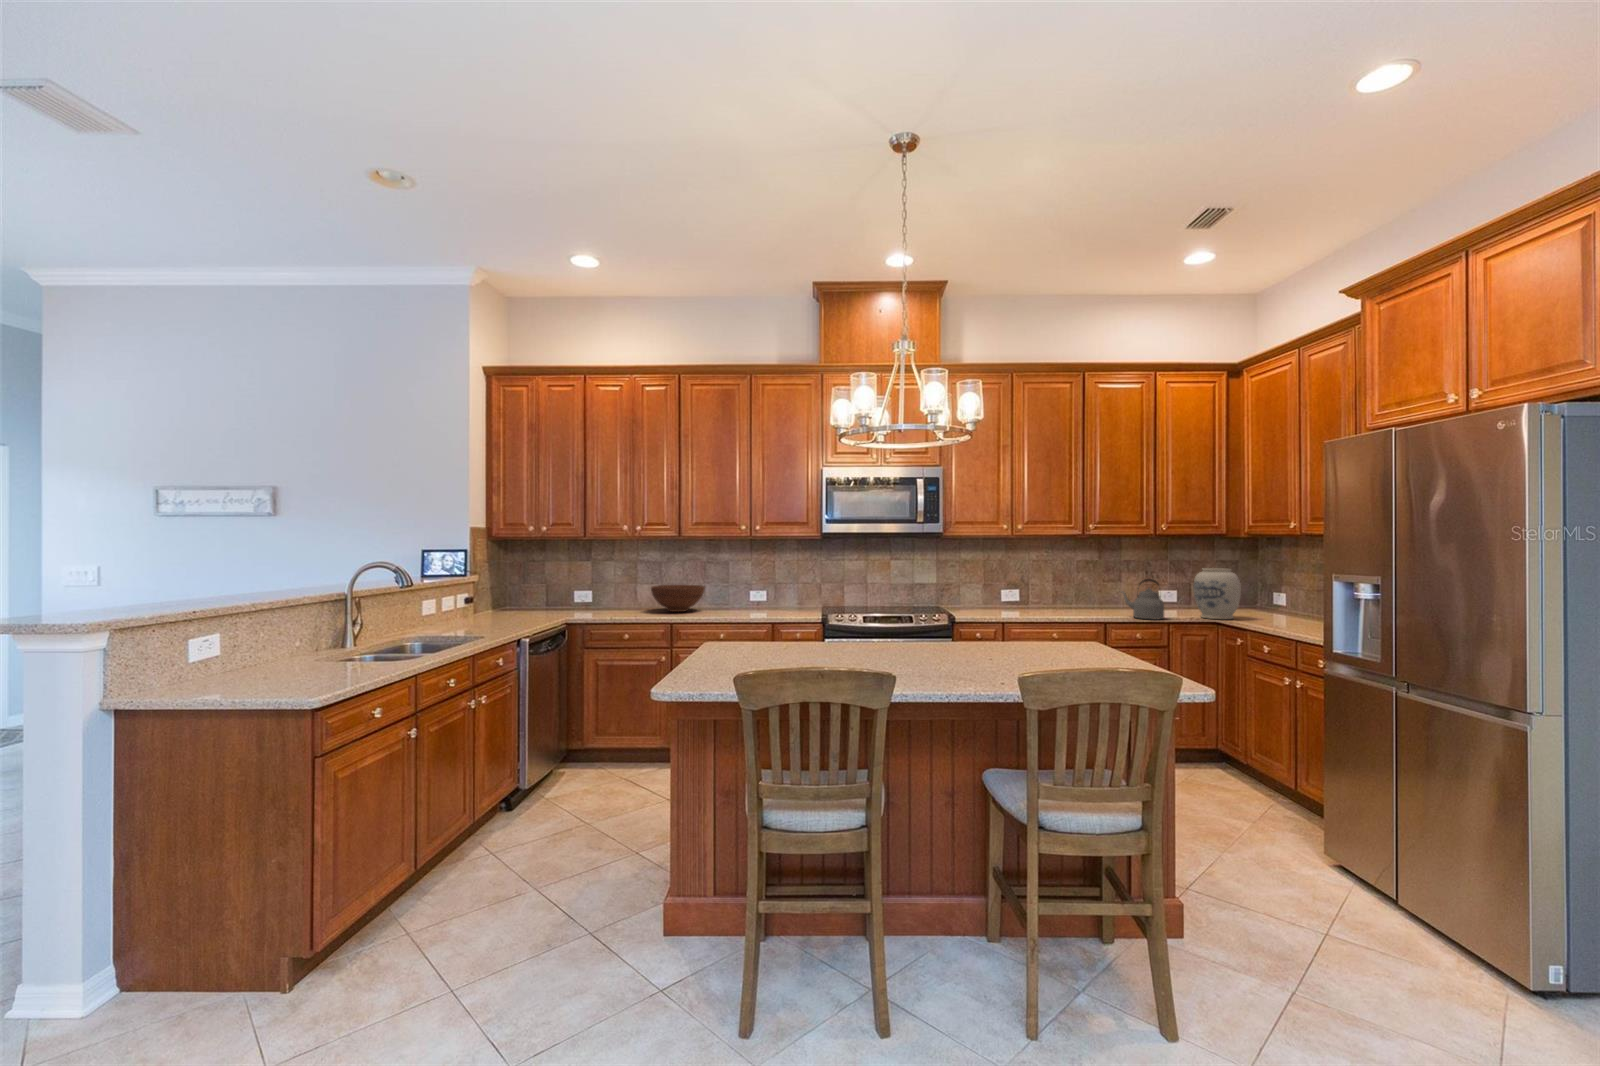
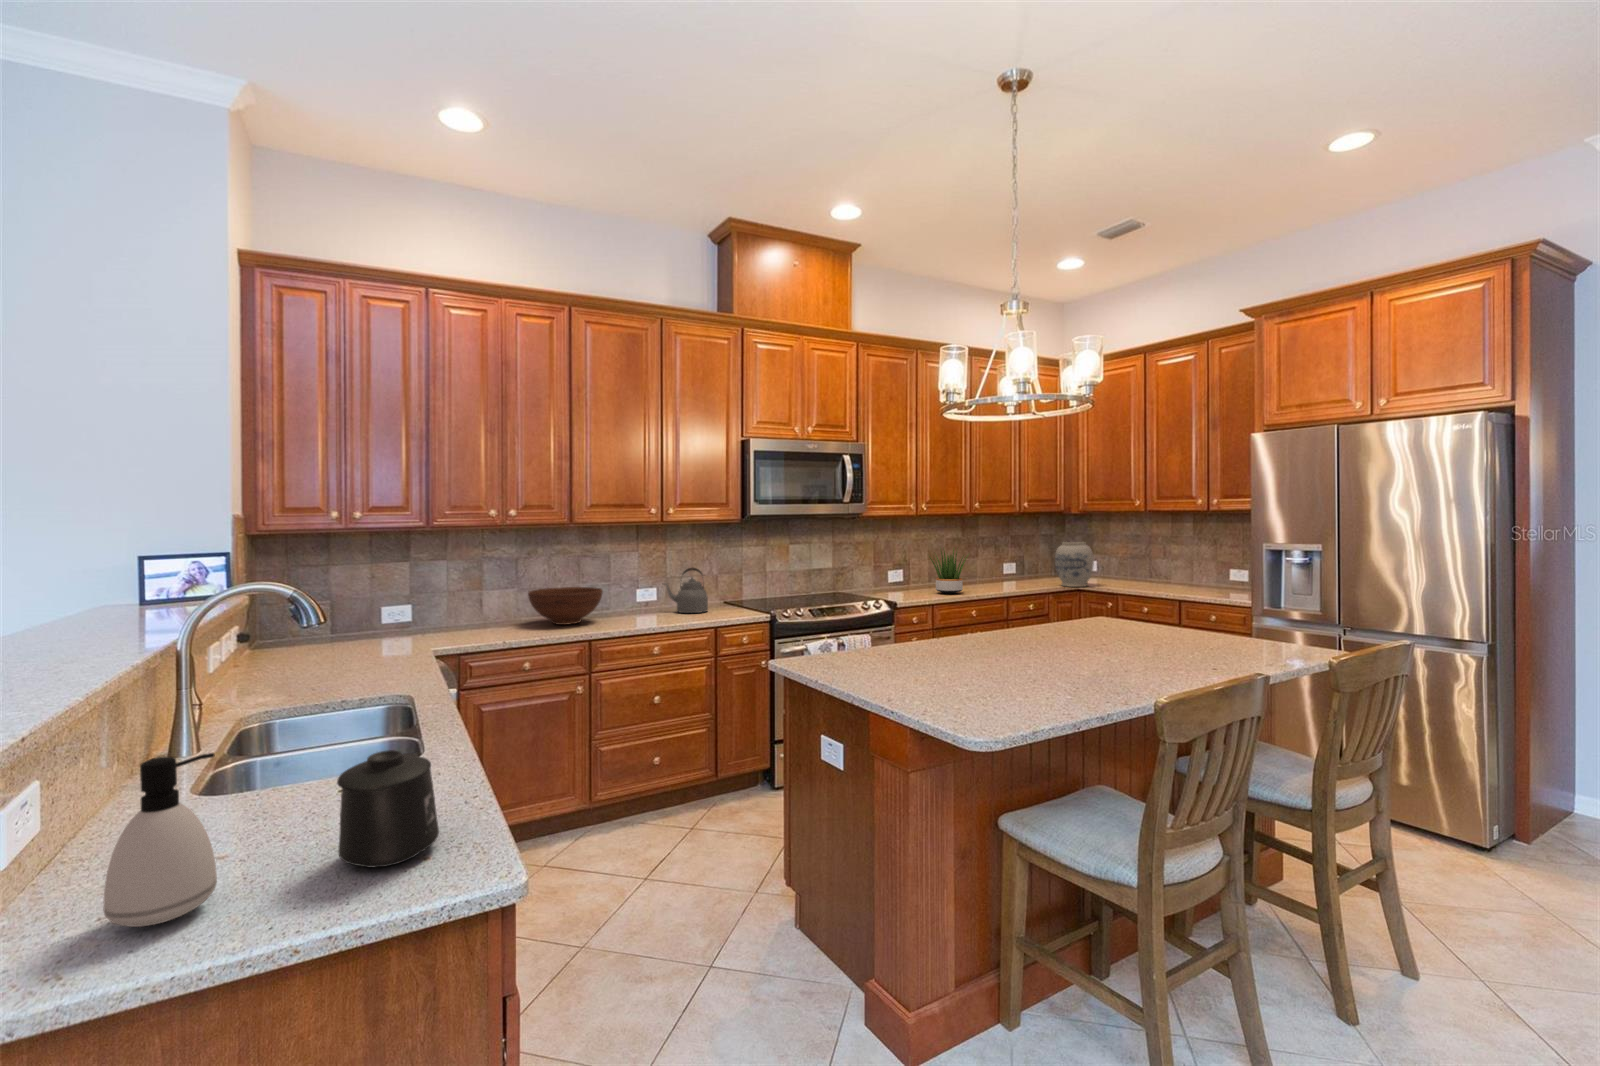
potted plant: none [1019,567,1073,615] -> present [929,549,969,594]
kettle: present [1121,579,1164,619] -> present [664,568,708,613]
soap dispenser: none [174,627,224,697] -> present [103,753,217,927]
mug: none [265,642,332,696] -> present [337,750,439,868]

